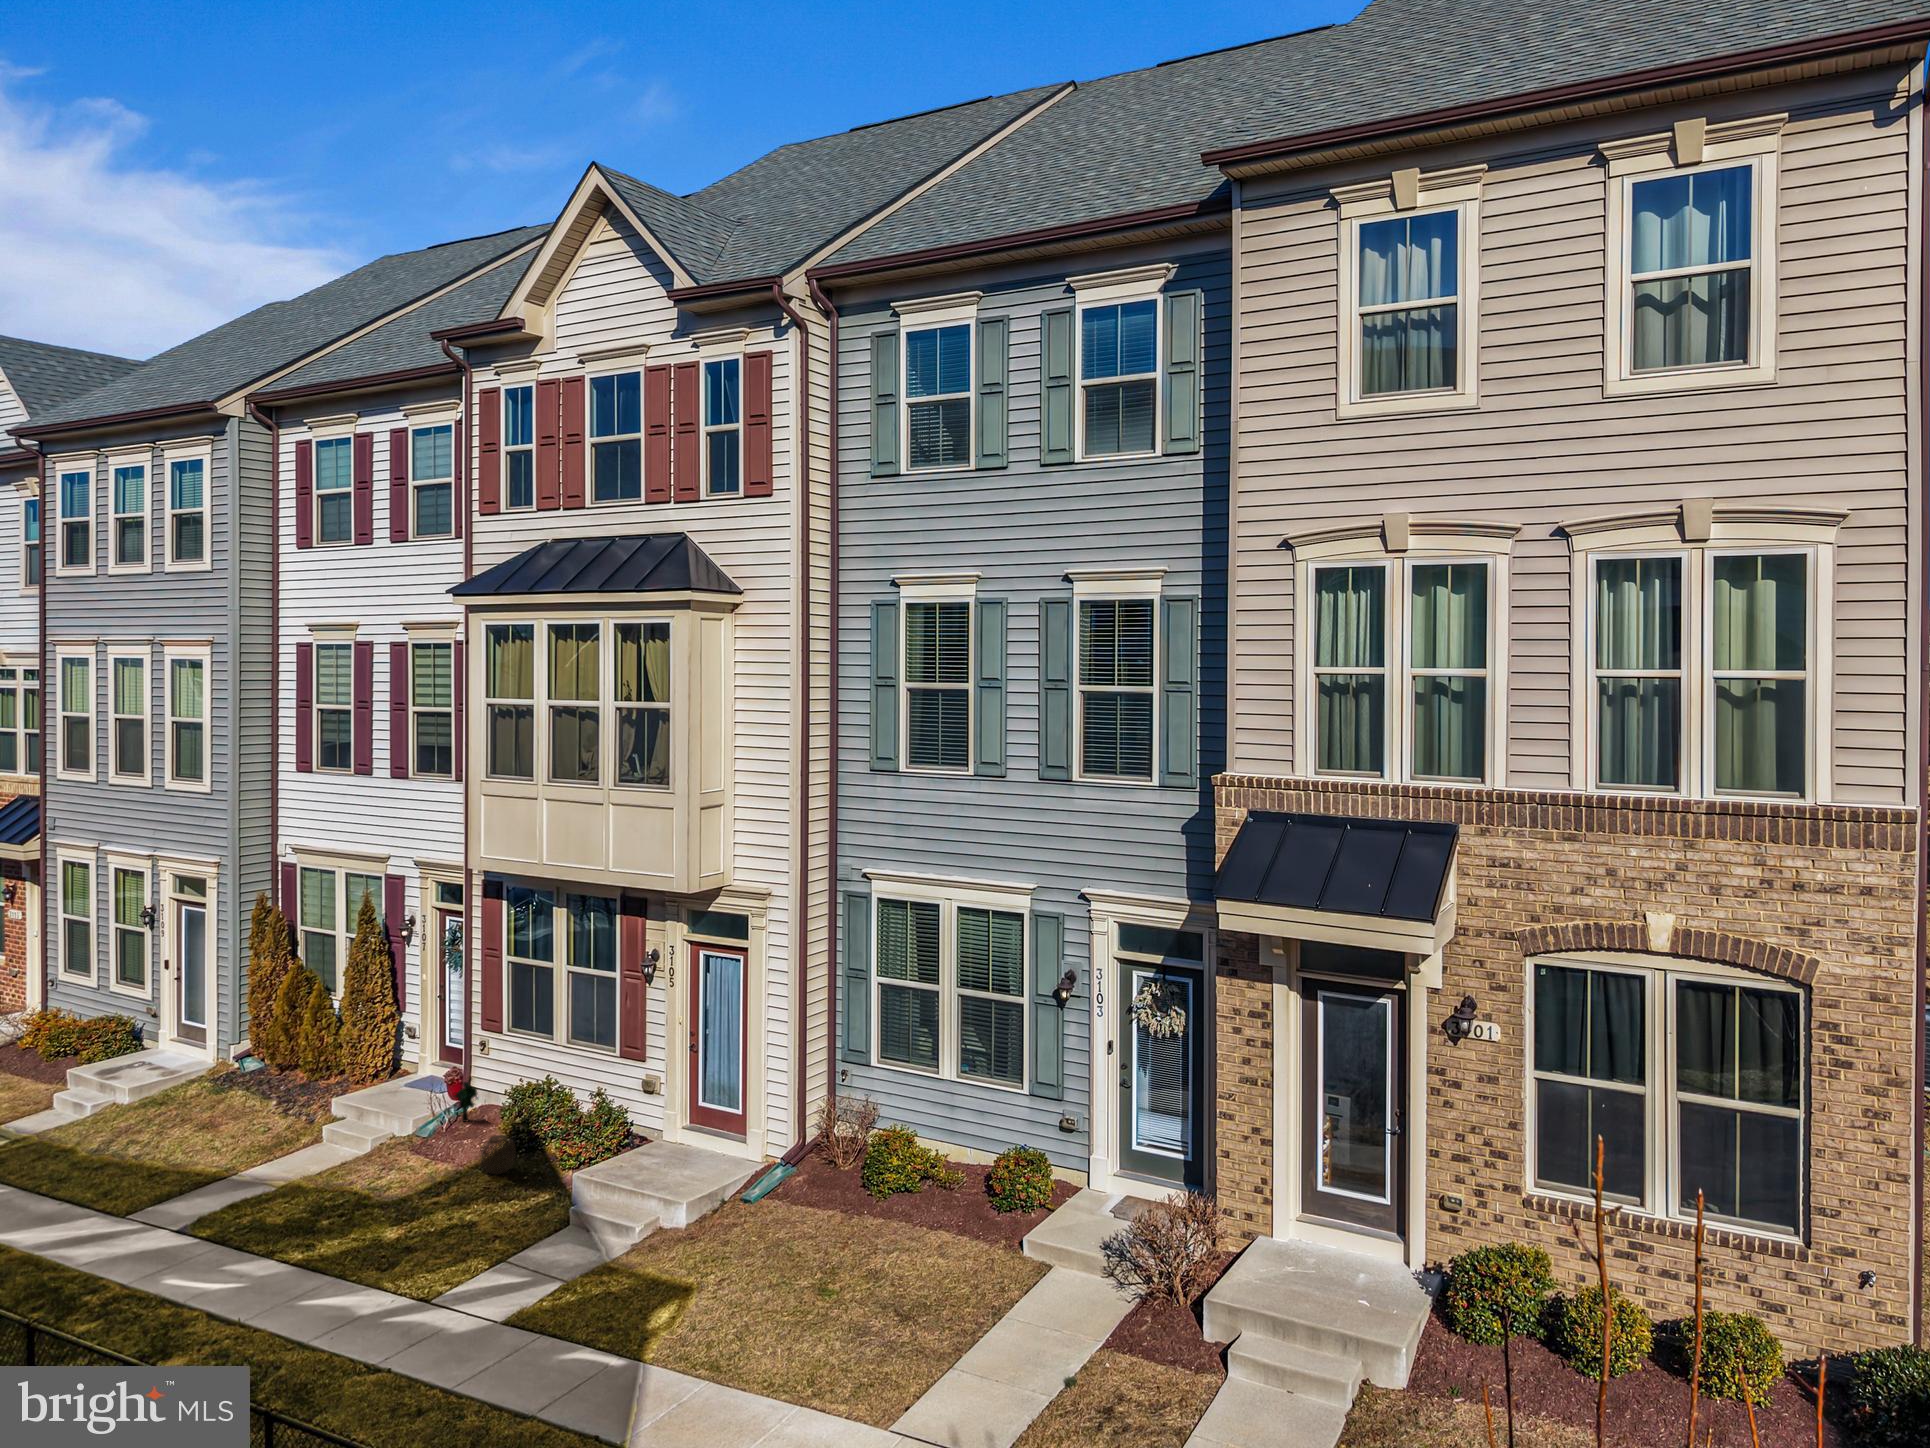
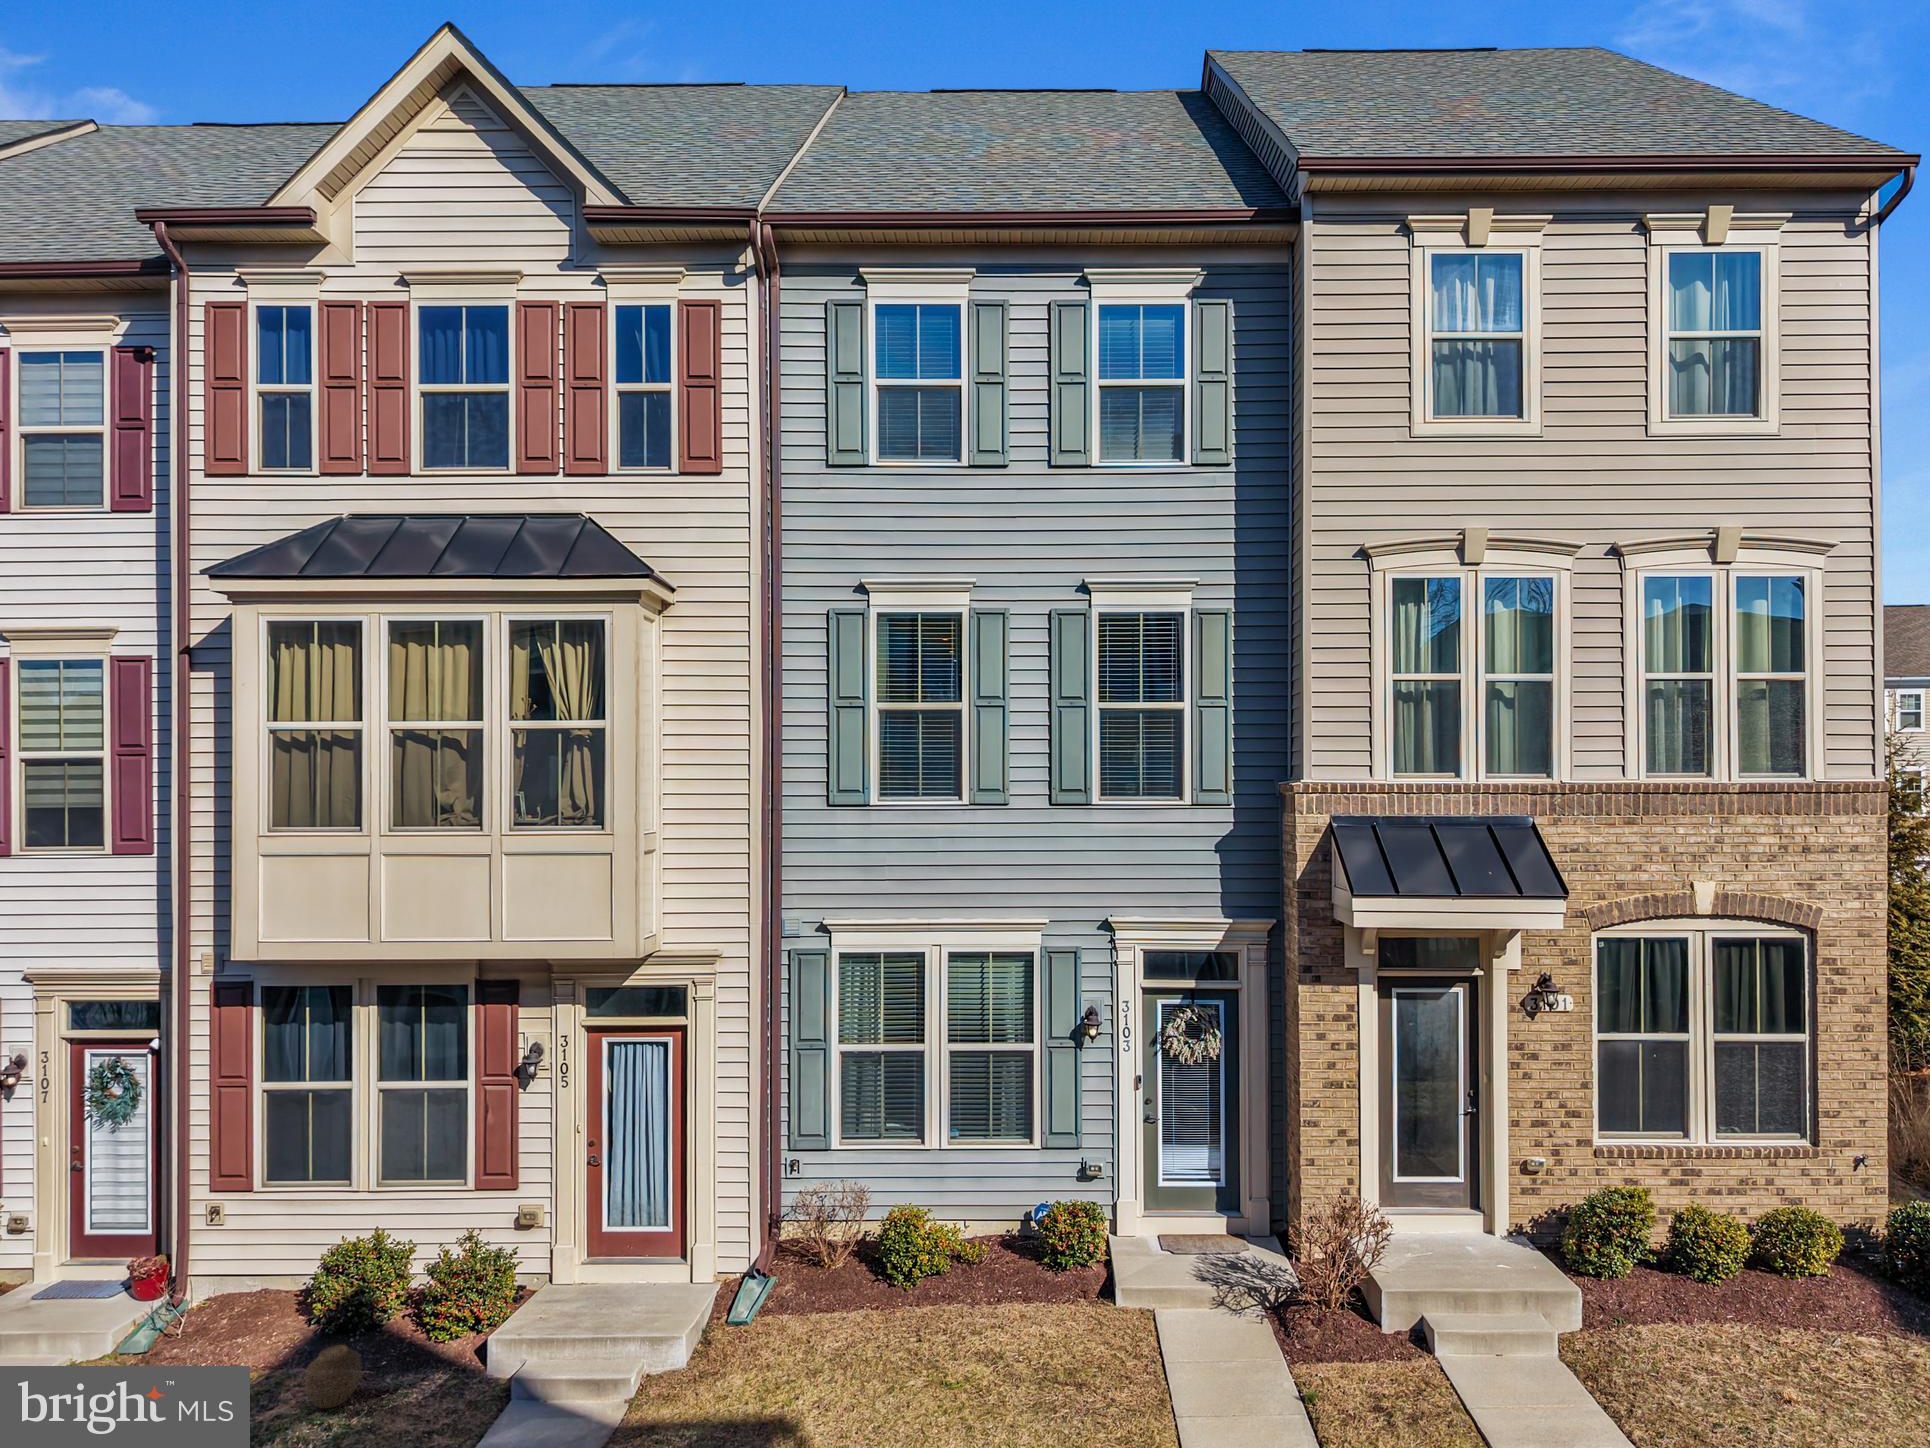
decorative plant: present [454,1078,478,1122] -> none [175,1266,220,1336]

